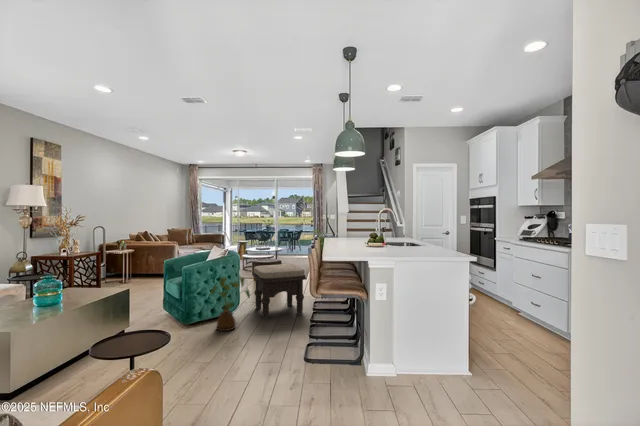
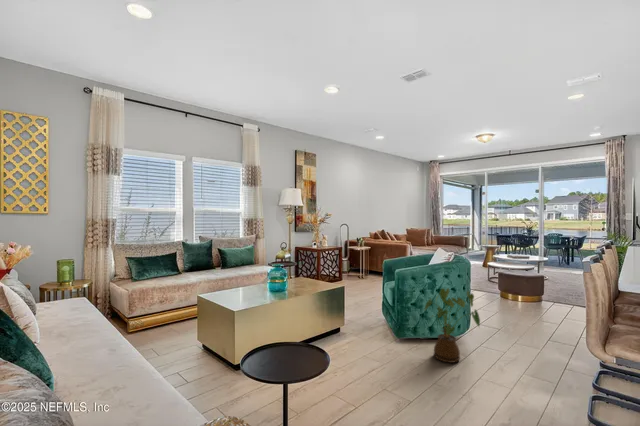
ottoman: present [253,264,306,319] -> none [491,280,585,369]

